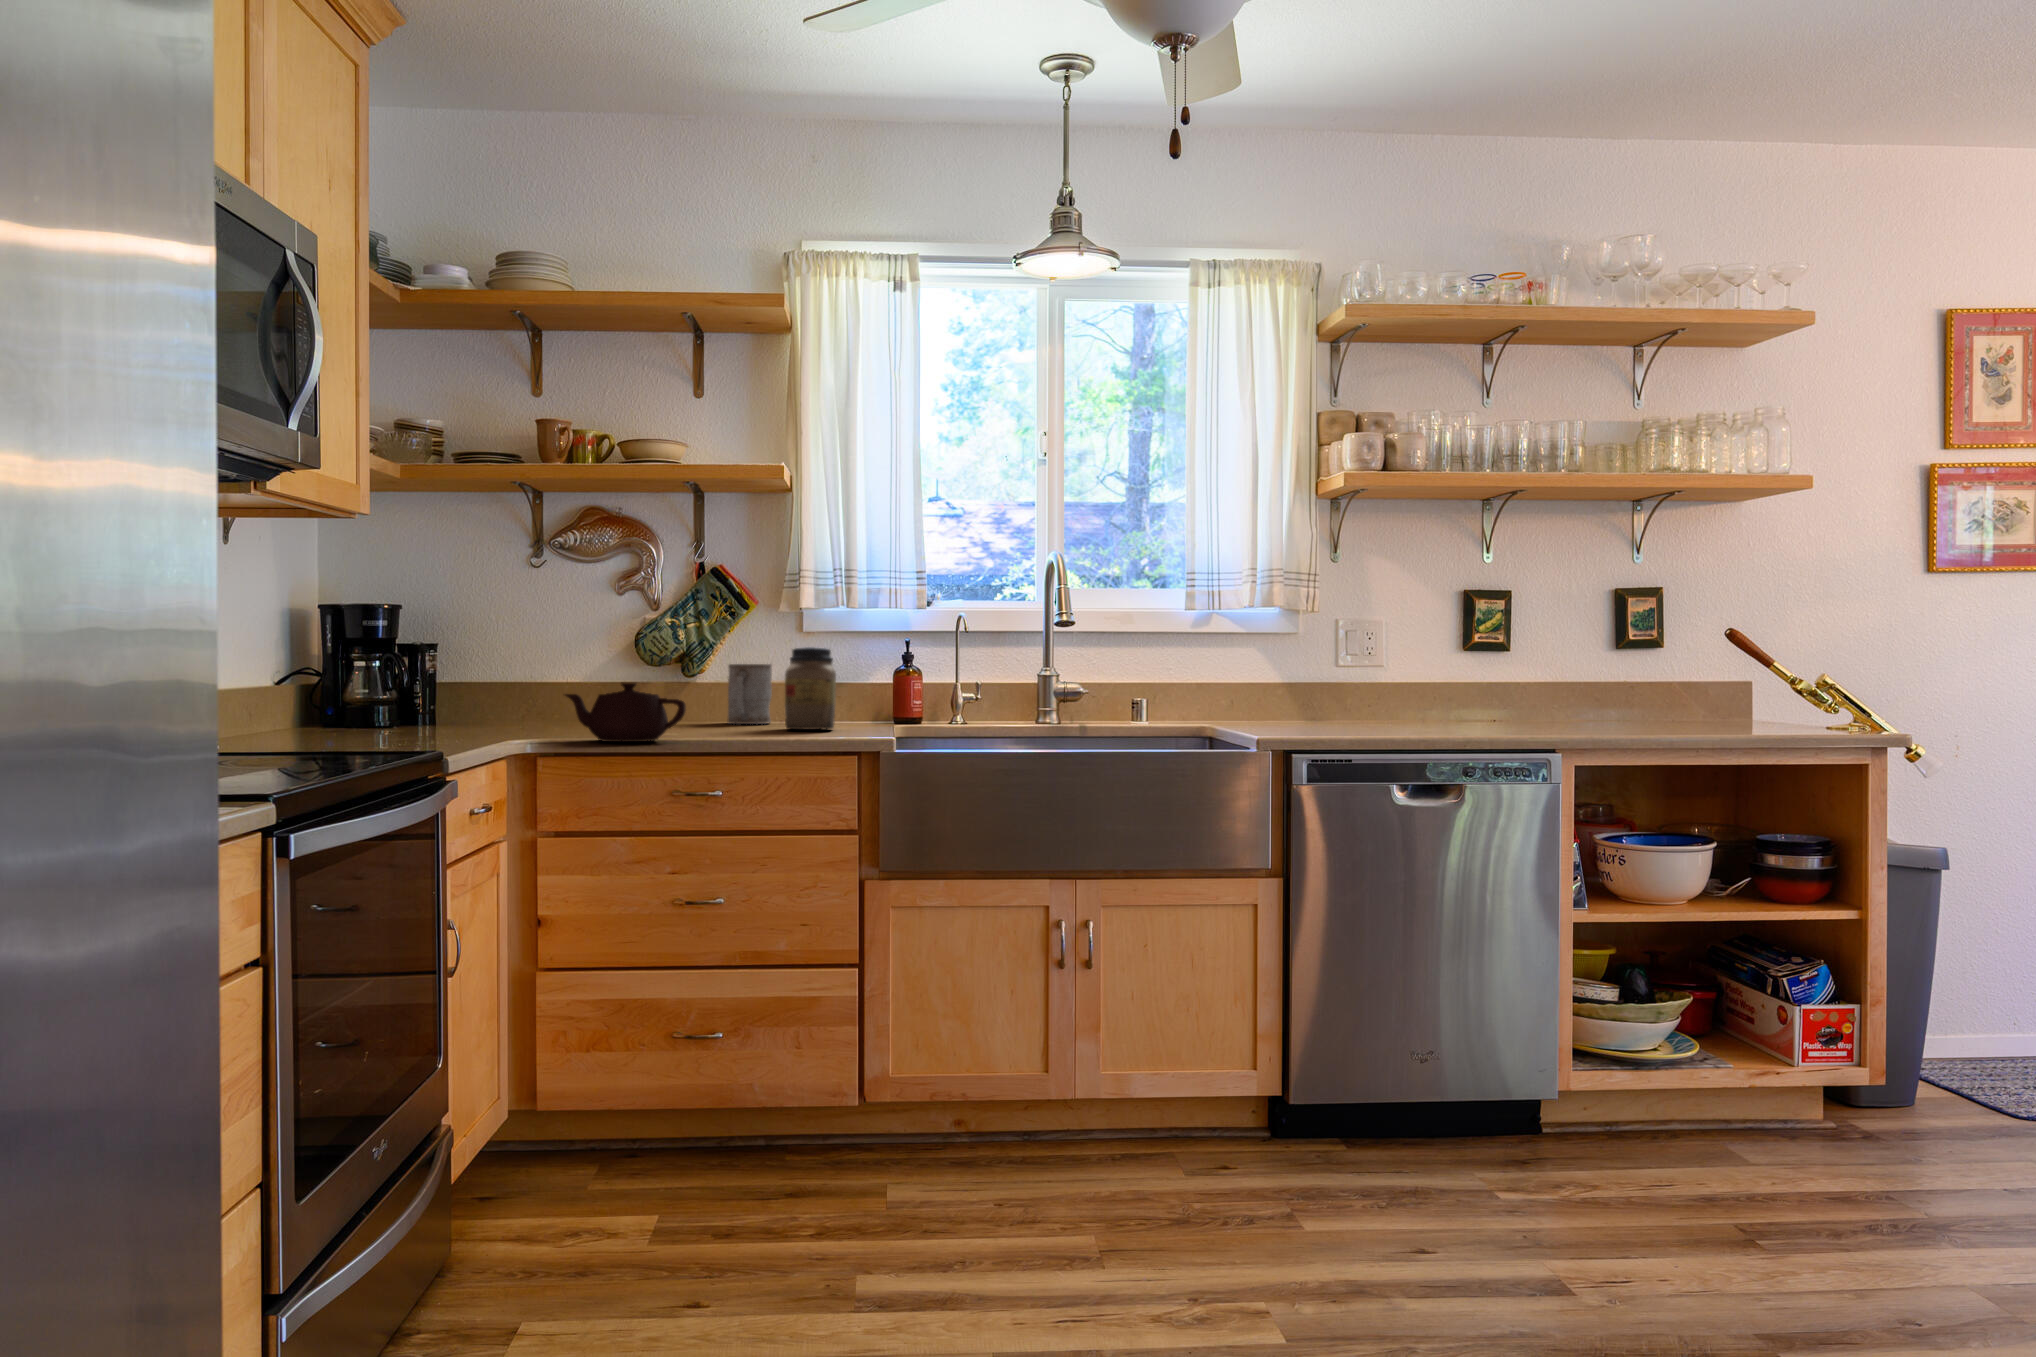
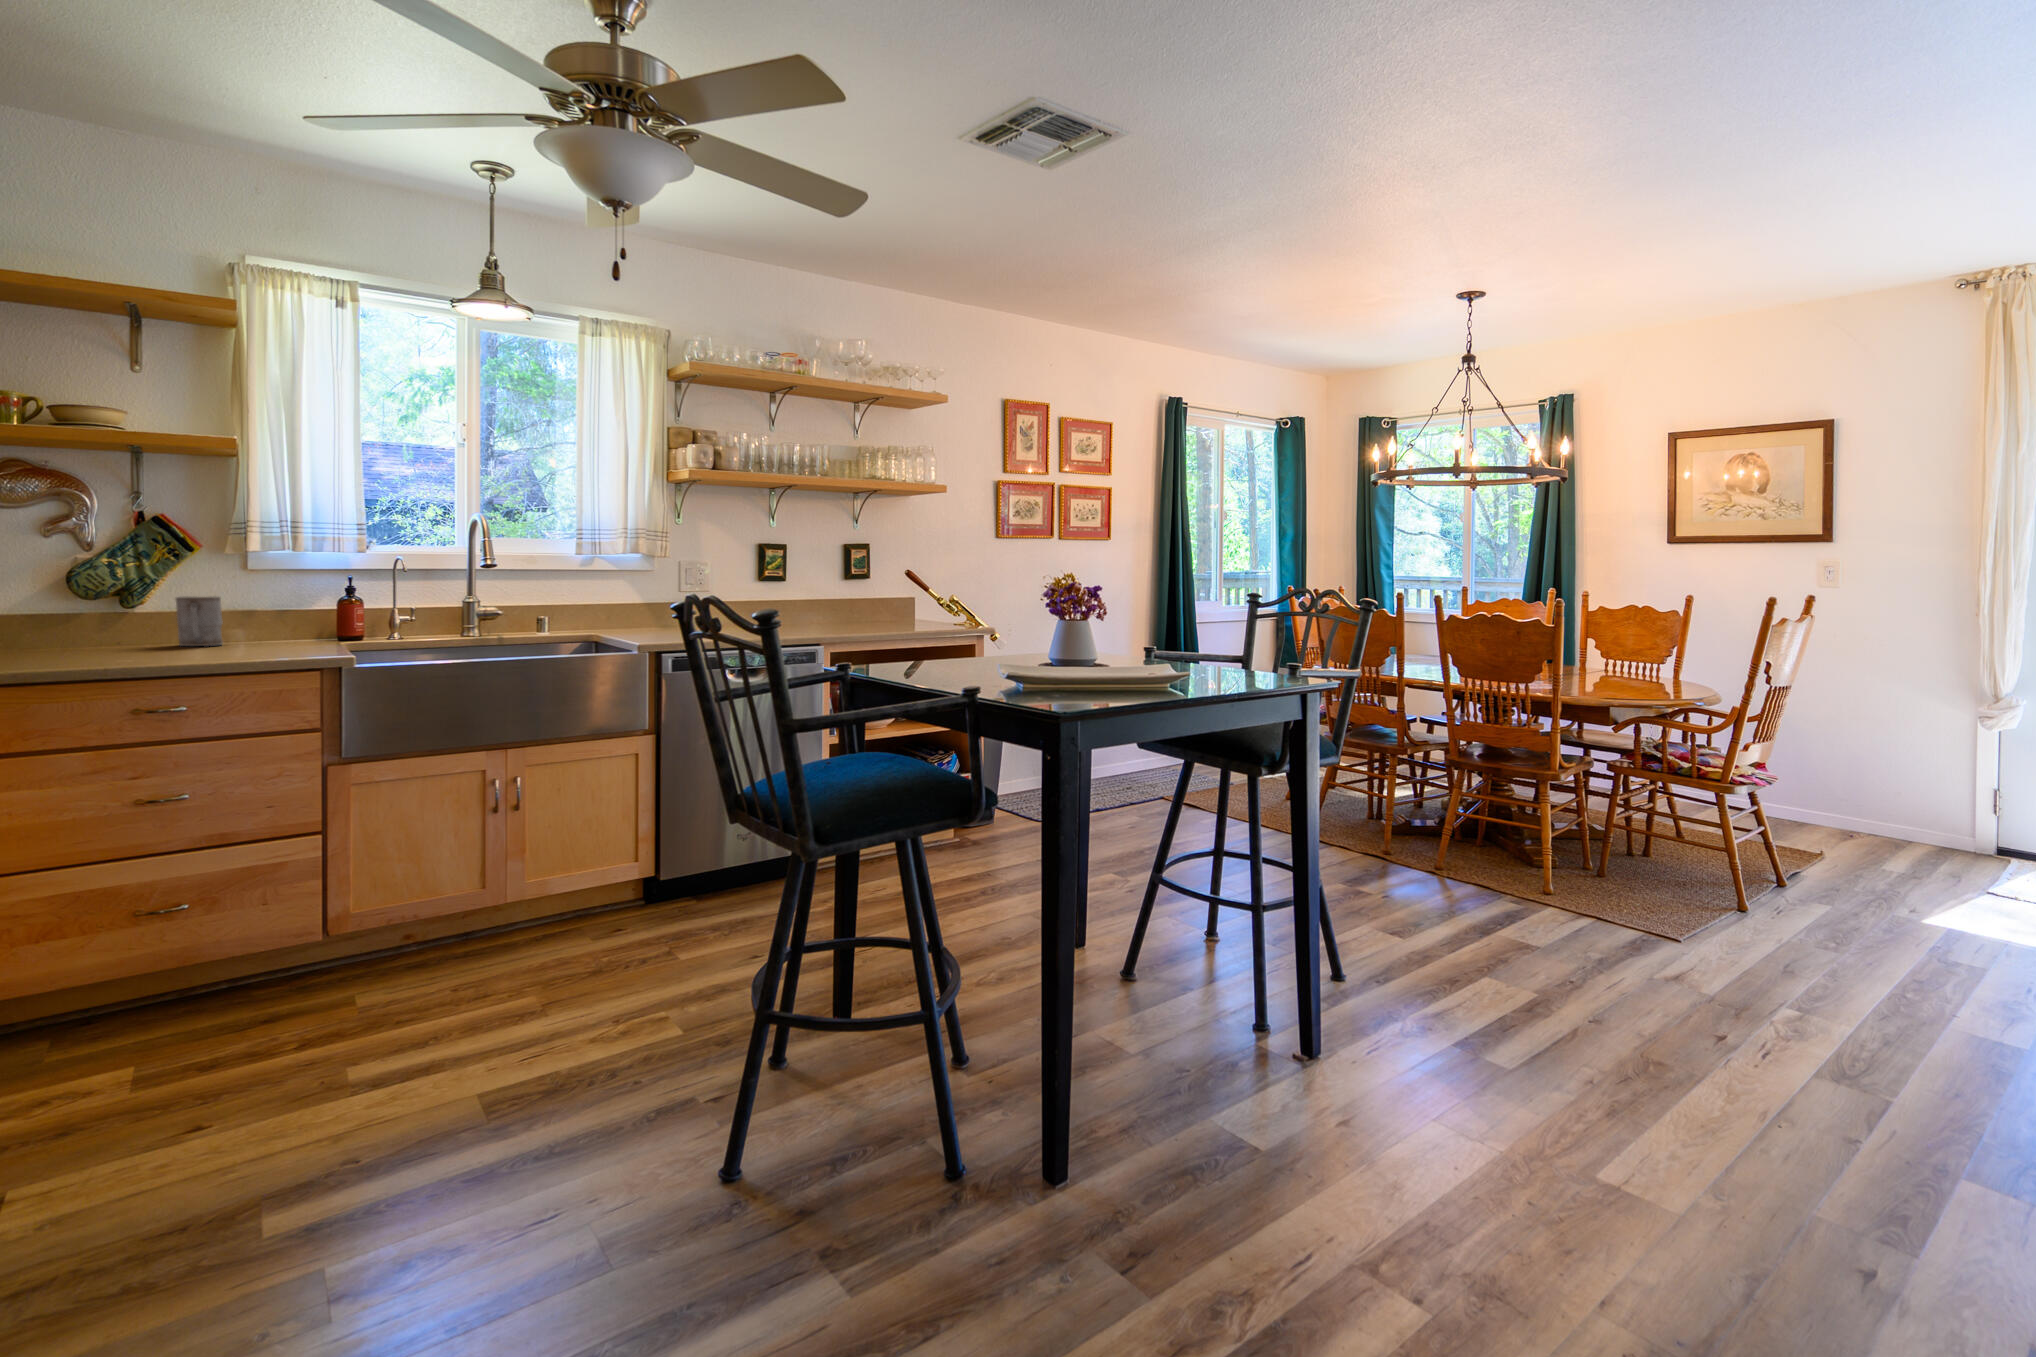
jar: present [785,647,836,730] -> none [248,585,297,651]
teapot: present [565,683,686,742] -> none [45,619,180,669]

